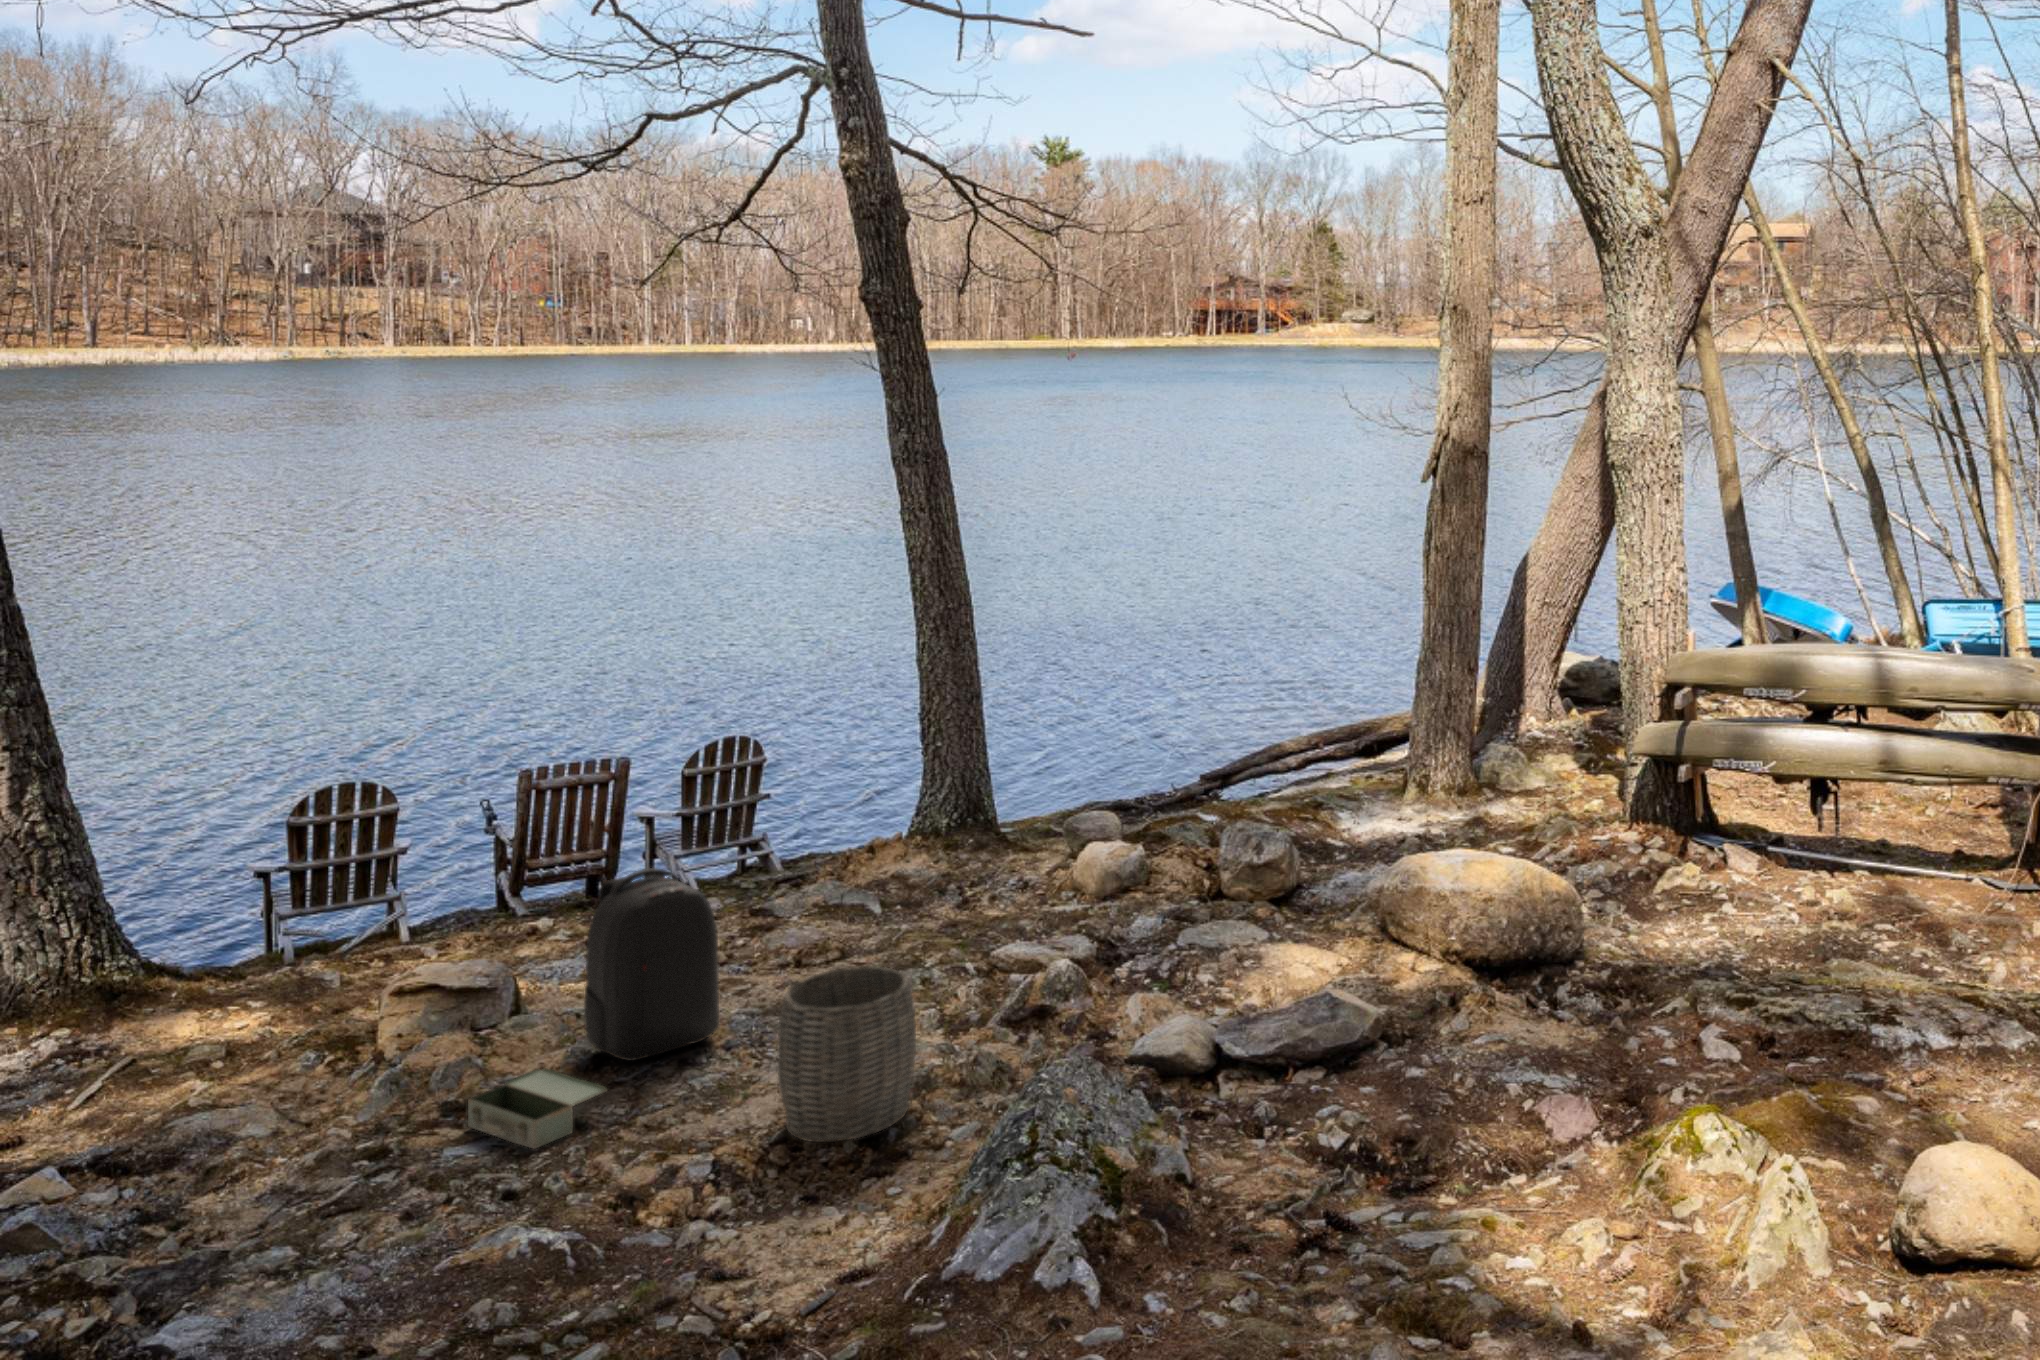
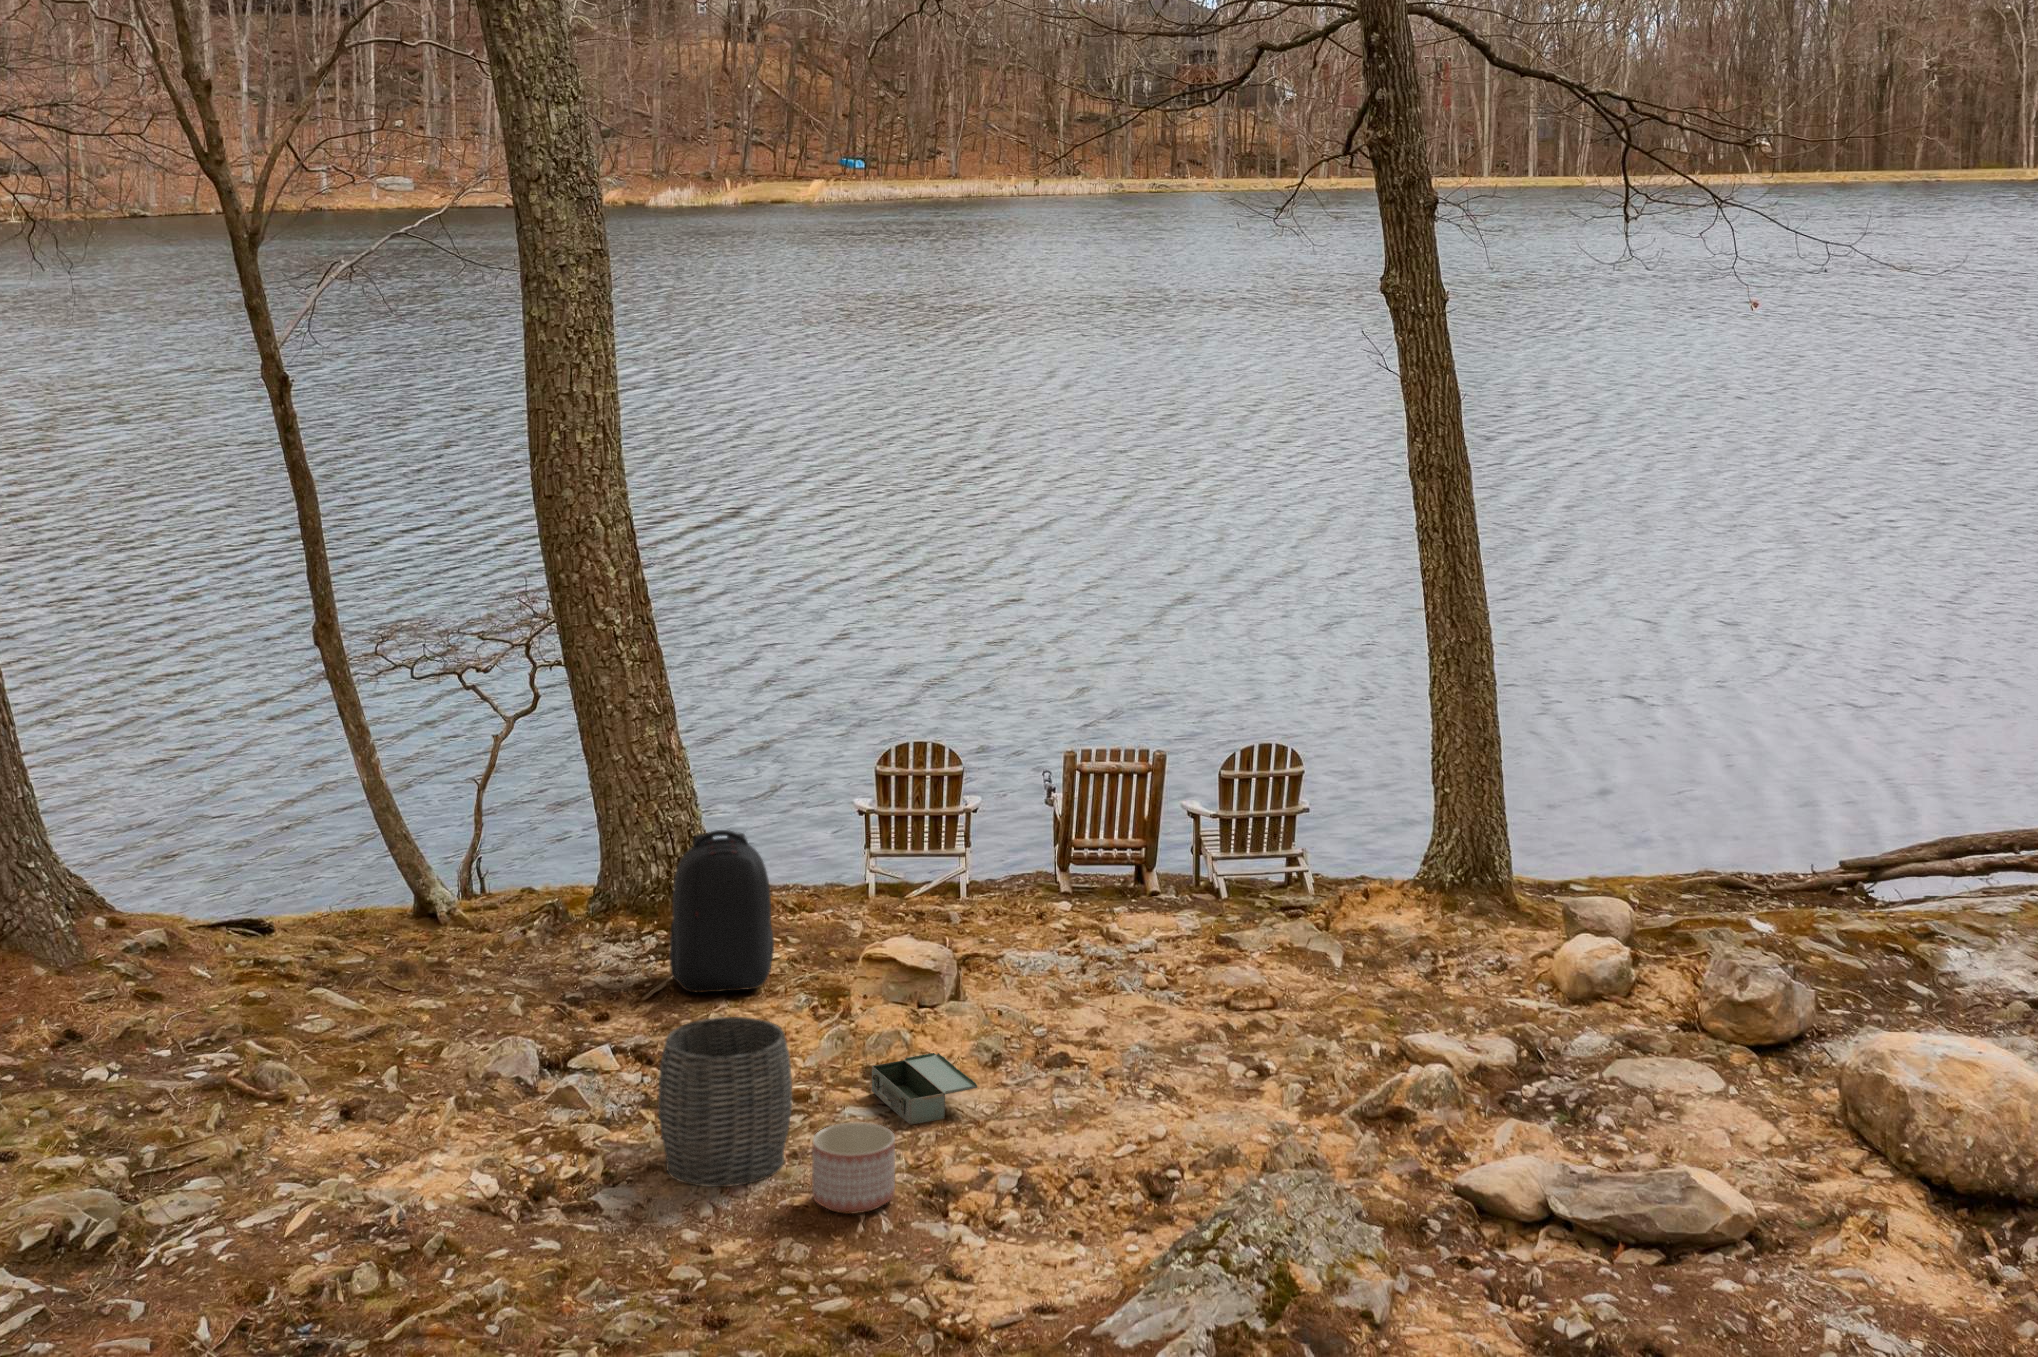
backpack: present [584,868,719,1061] -> present [670,830,774,993]
woven basket: present [777,966,916,1142] -> present [659,1017,792,1187]
planter: none [456,1153,563,1265] -> present [812,1122,895,1214]

